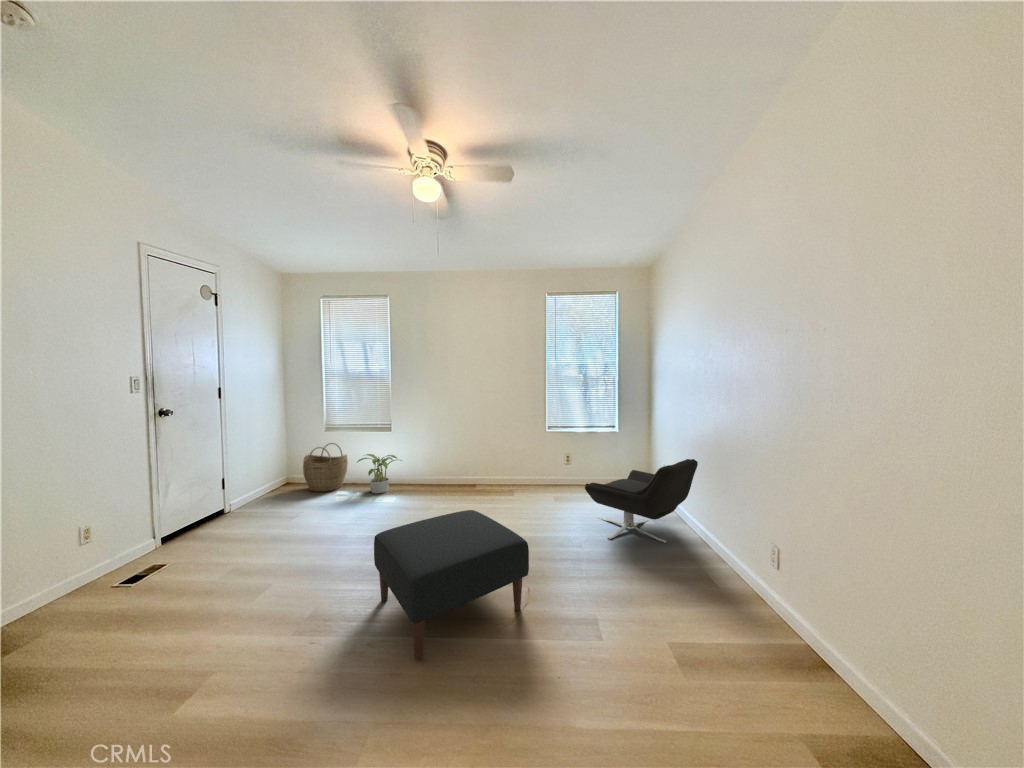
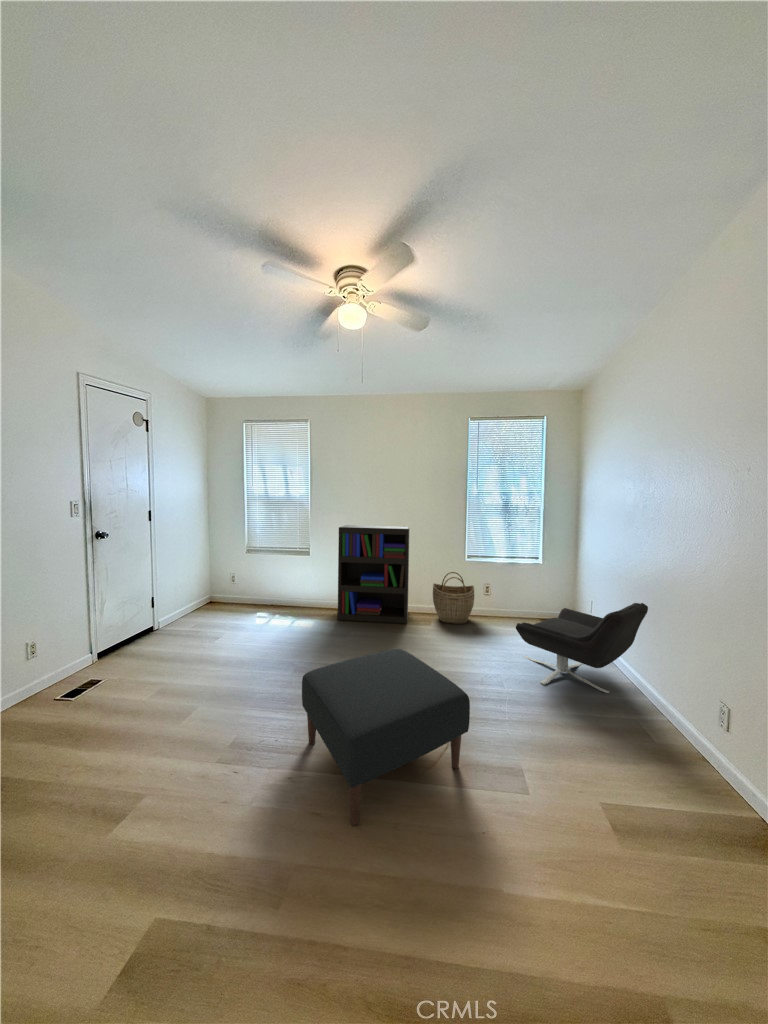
bookshelf: none [420,400,492,494] -> present [338,525,409,623]
woven basket: present [303,443,348,492] -> present [433,572,474,624]
potted plant: present [358,454,402,493] -> none [276,577,320,616]

